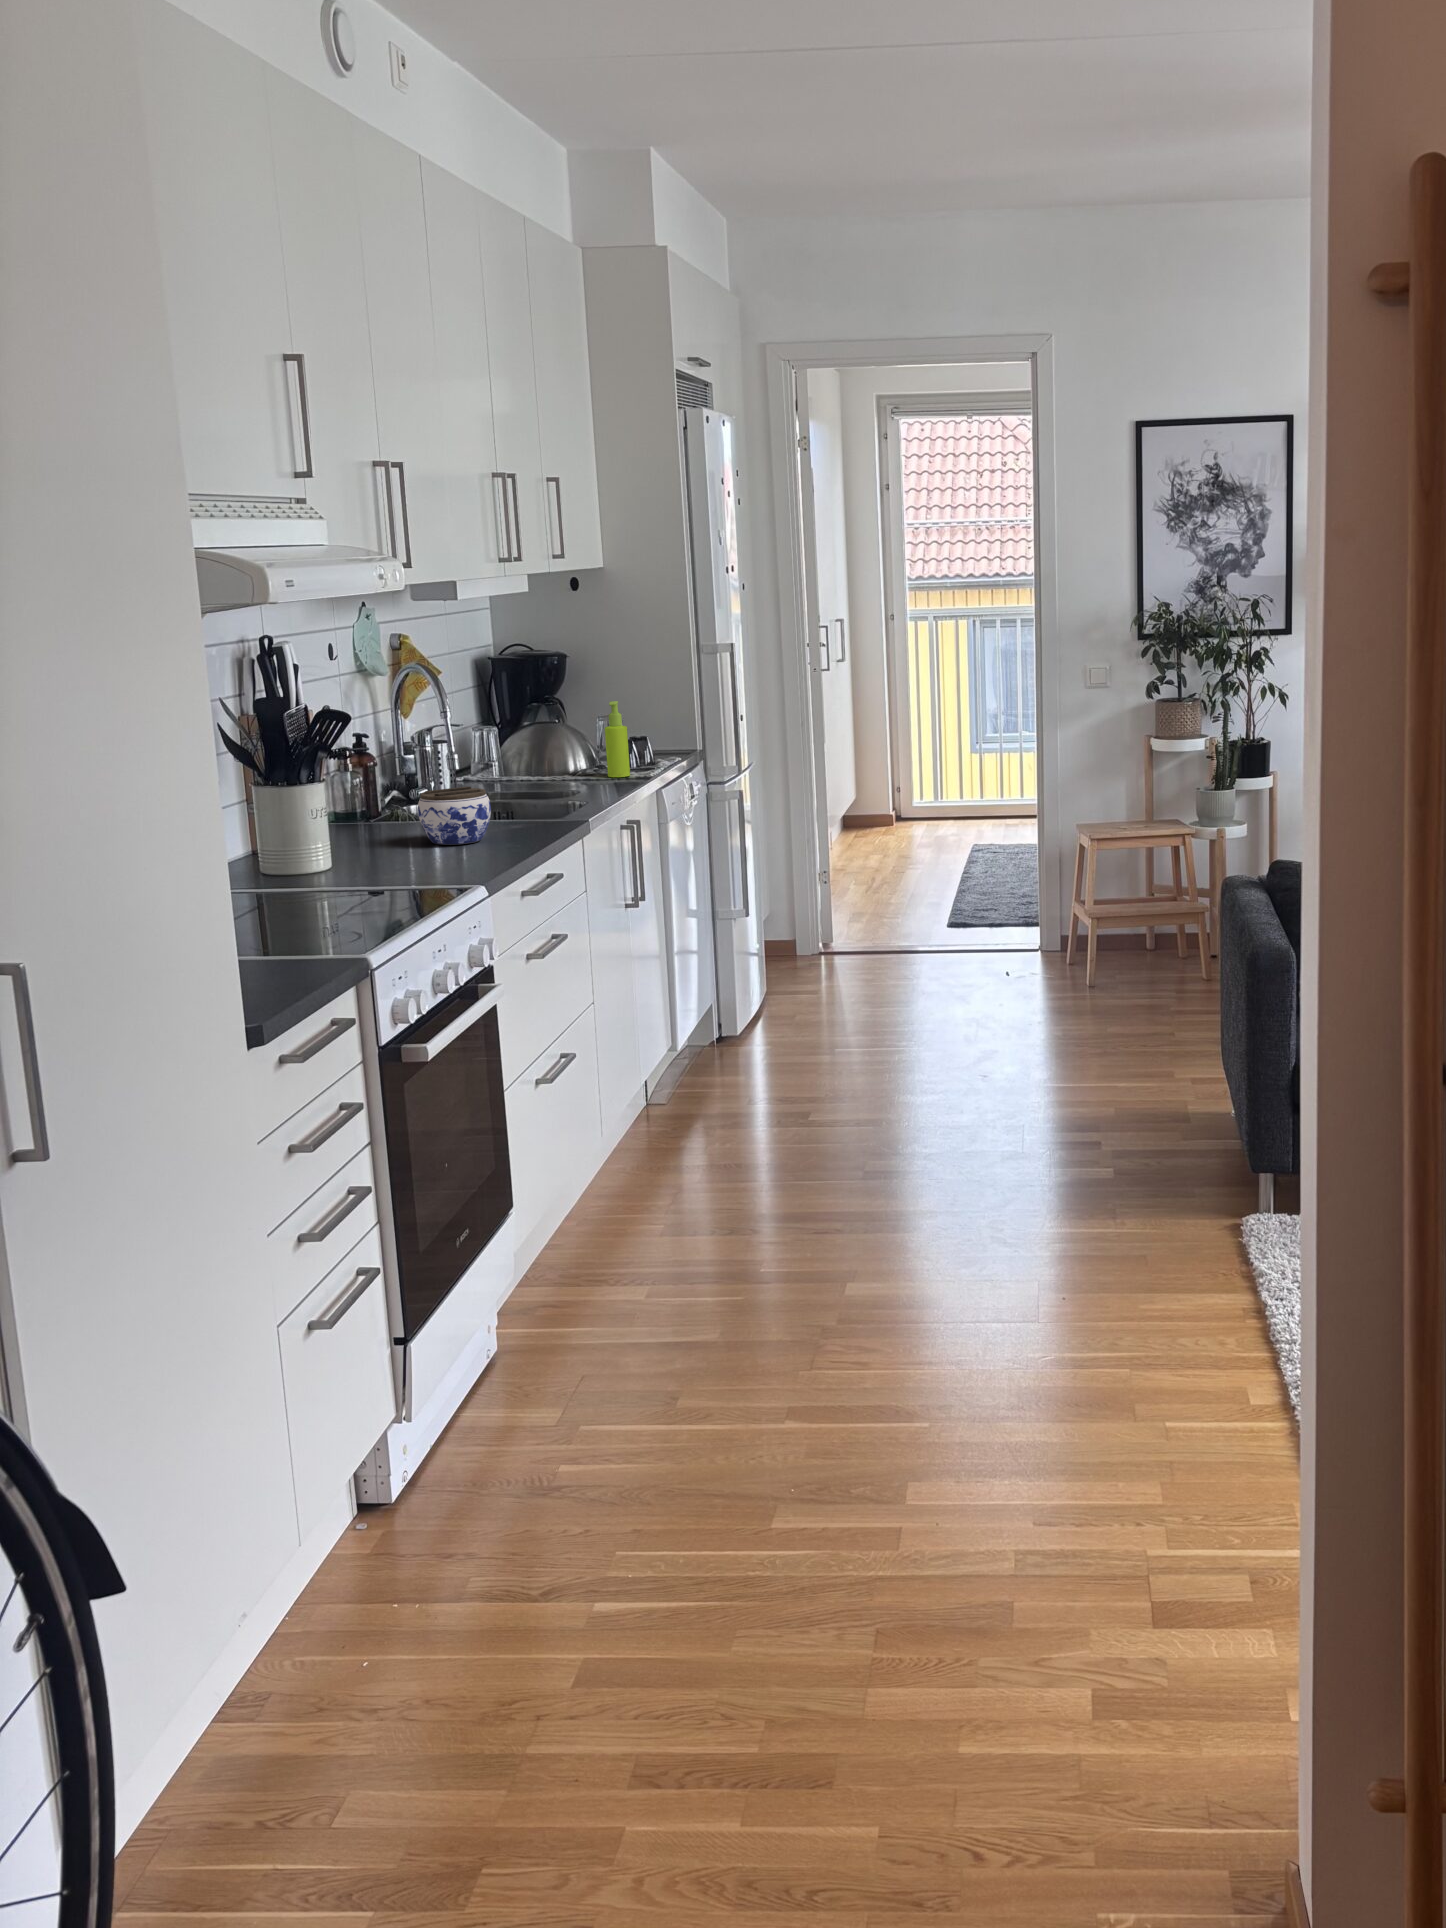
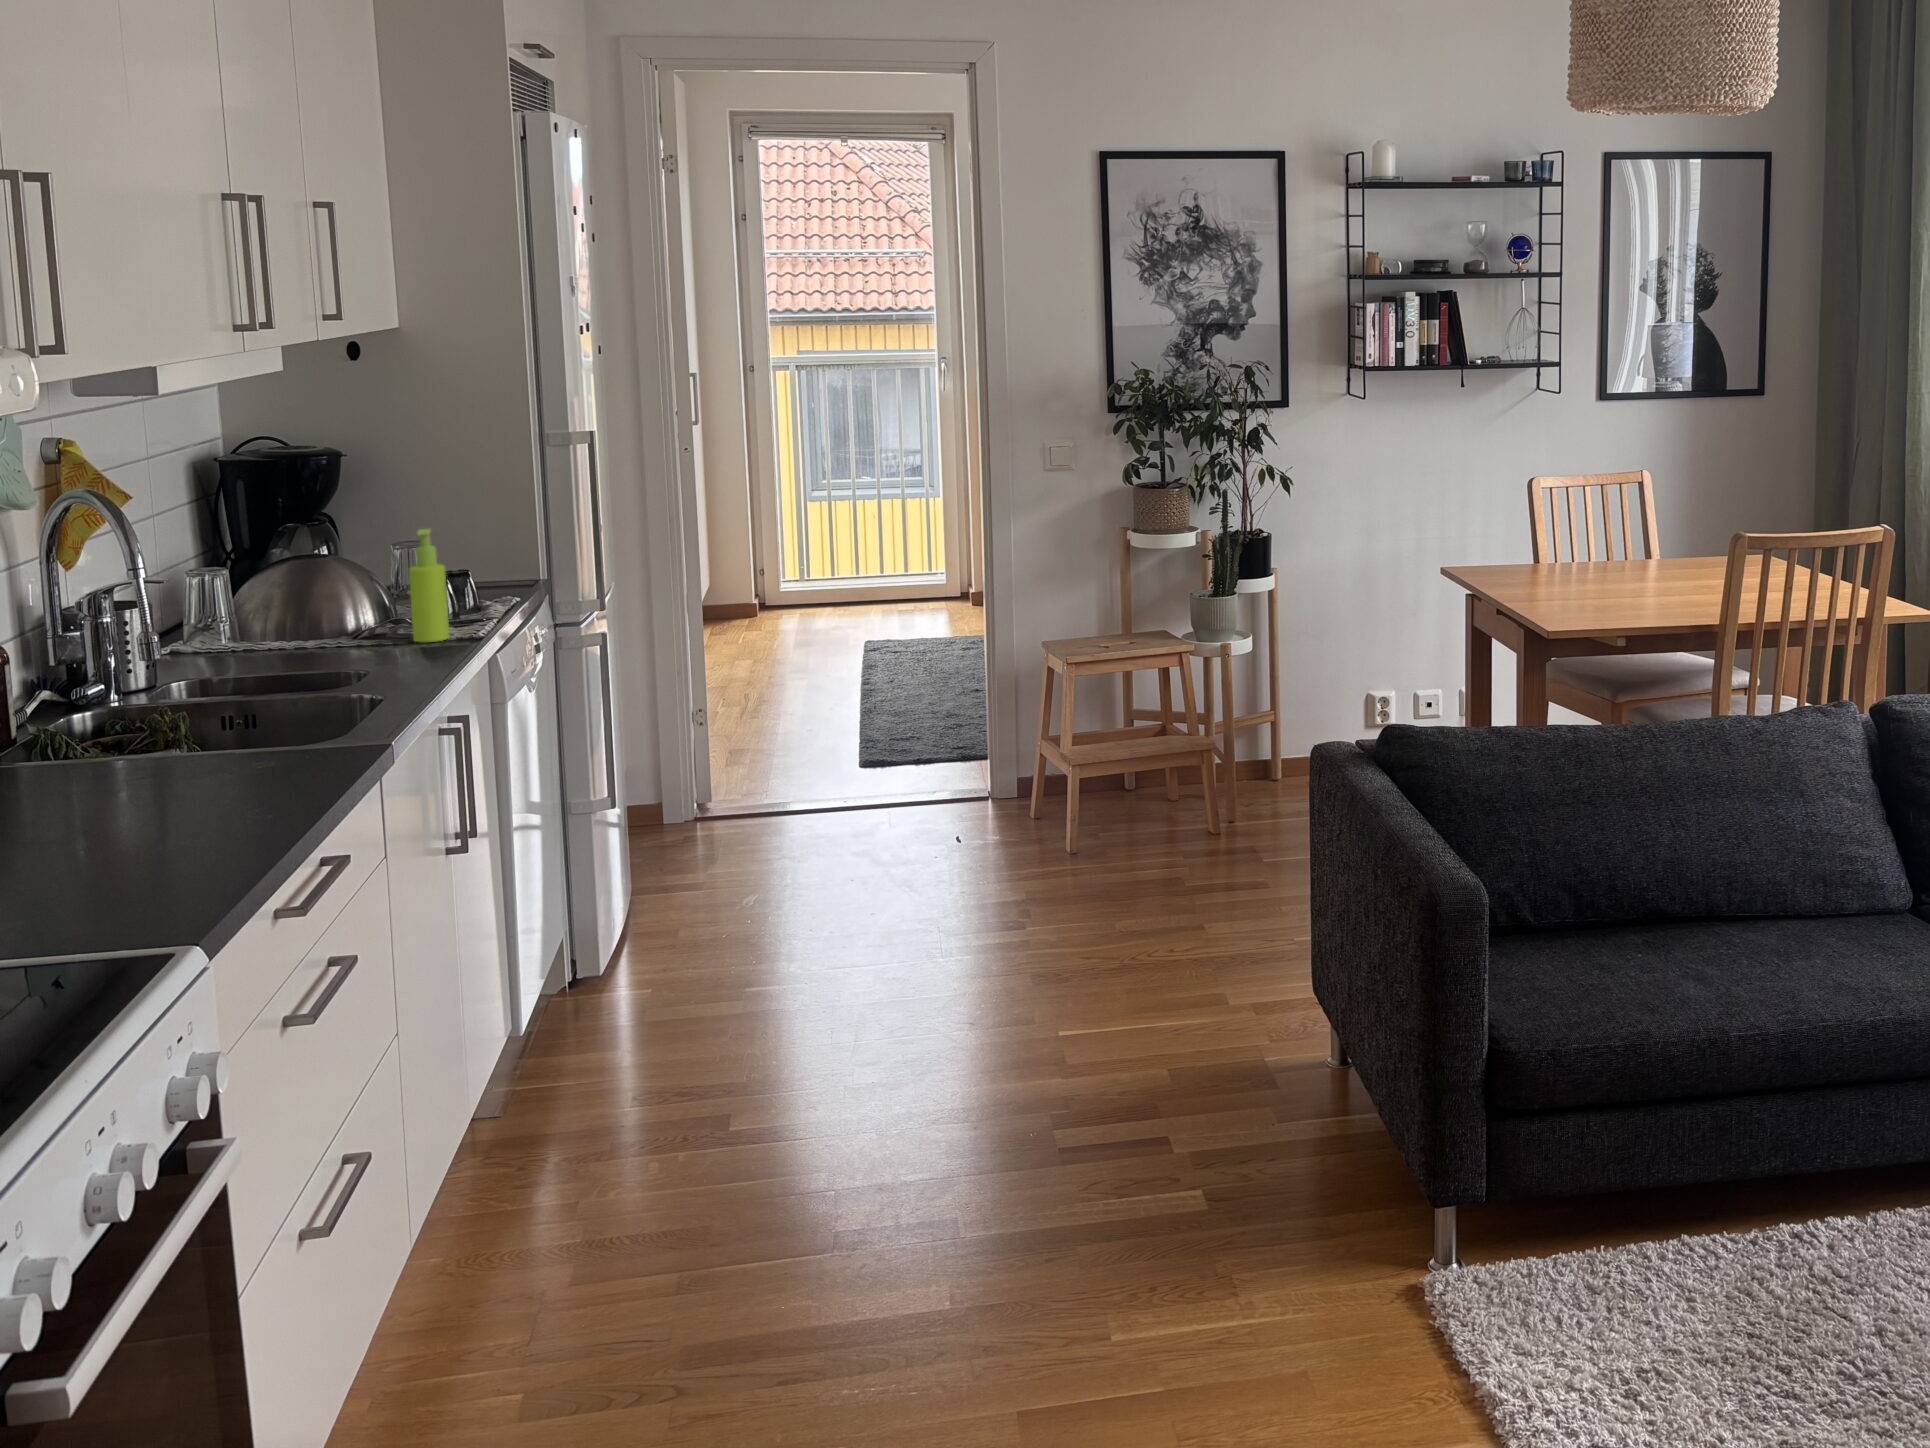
jar: present [418,787,491,845] -> none [77,711,219,819]

